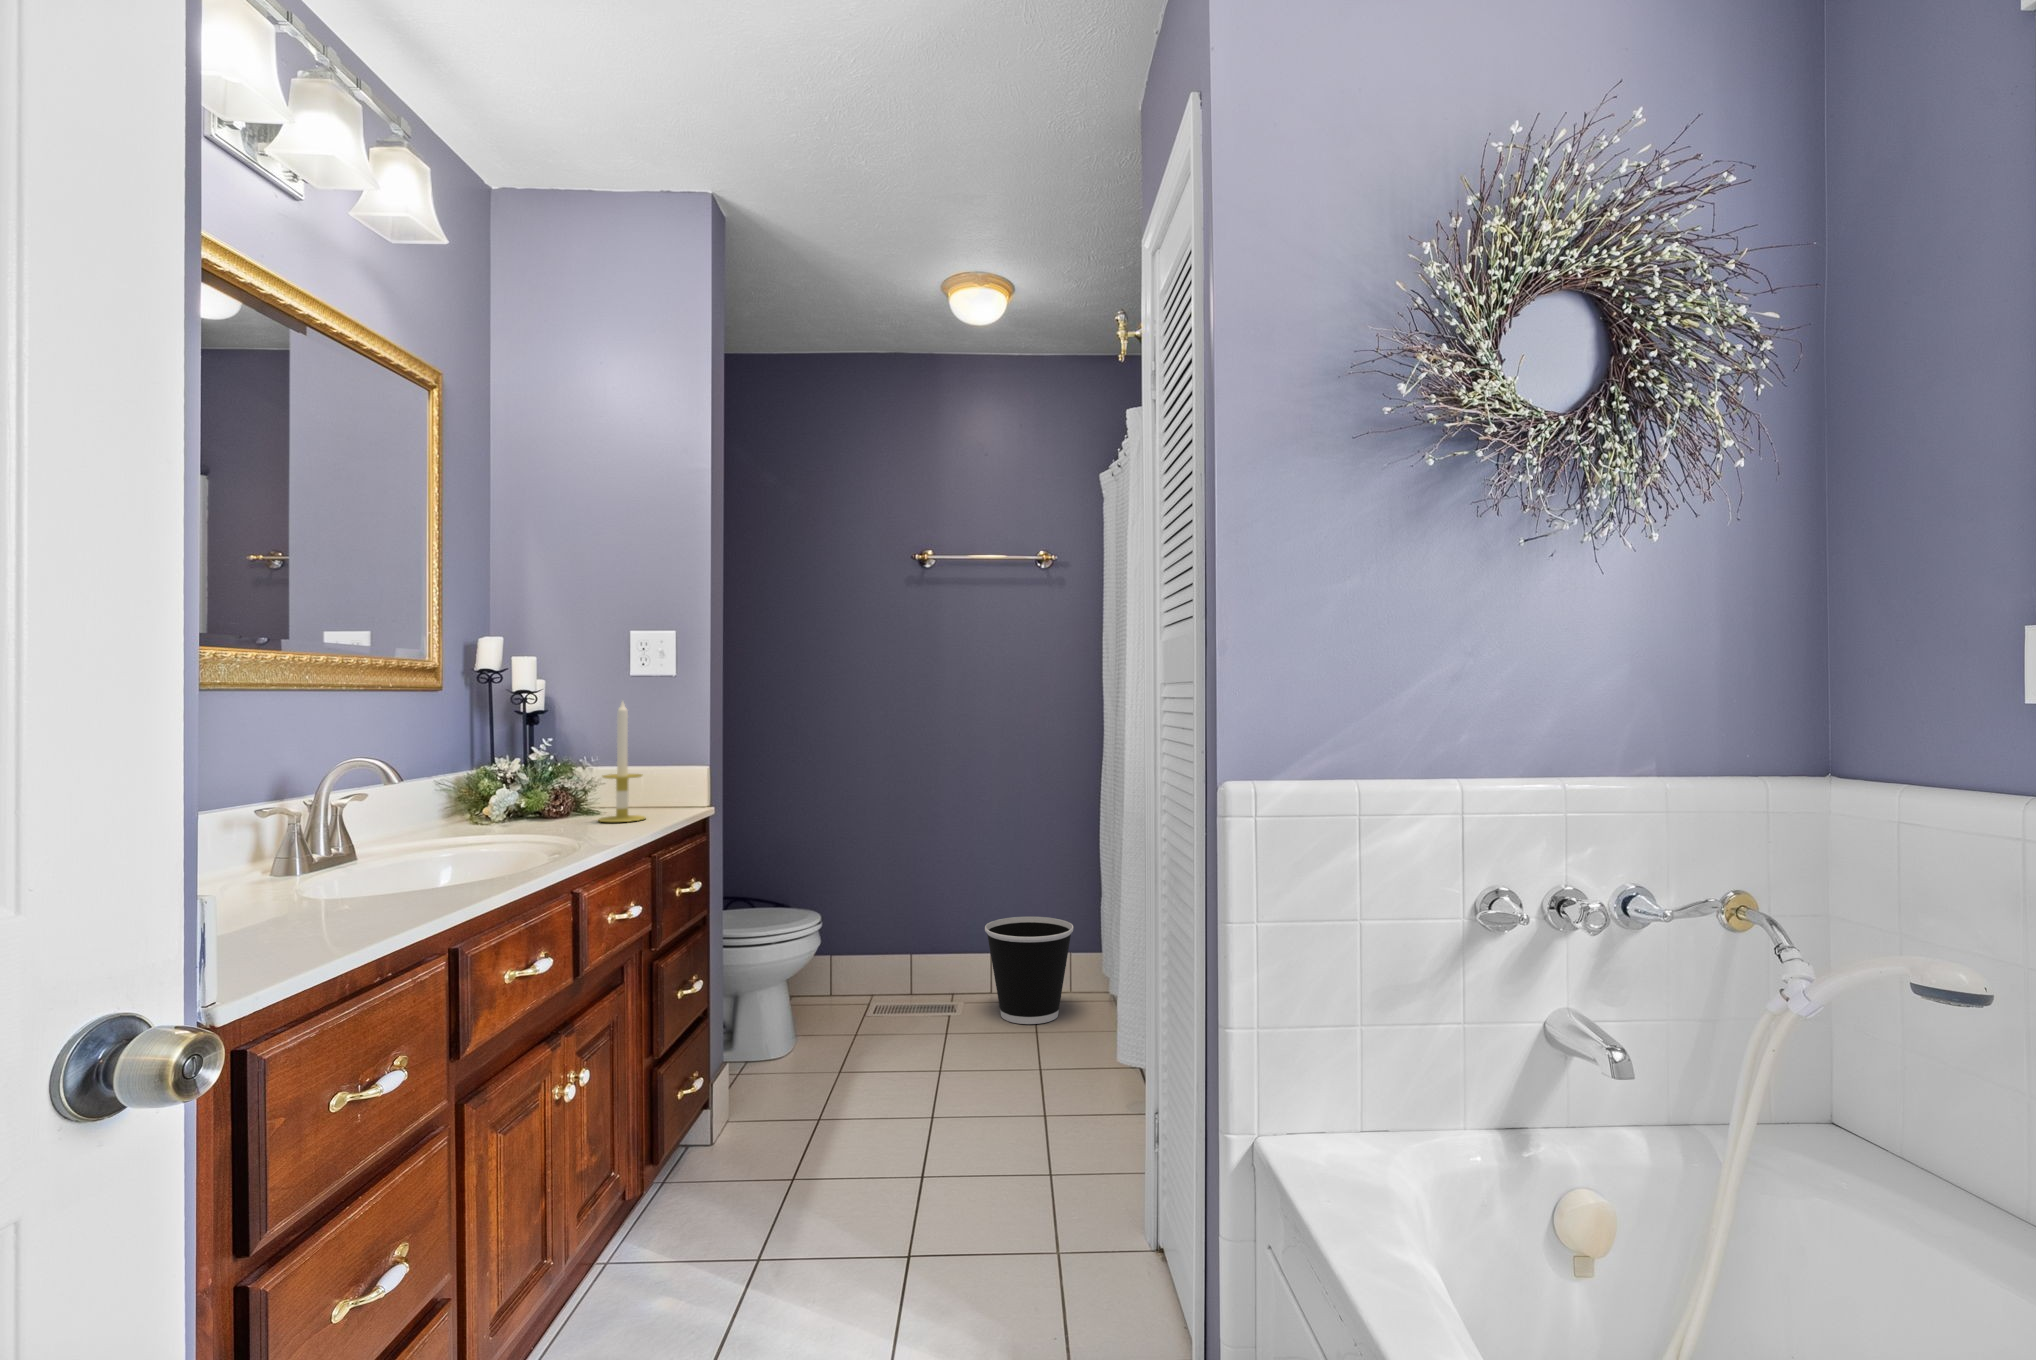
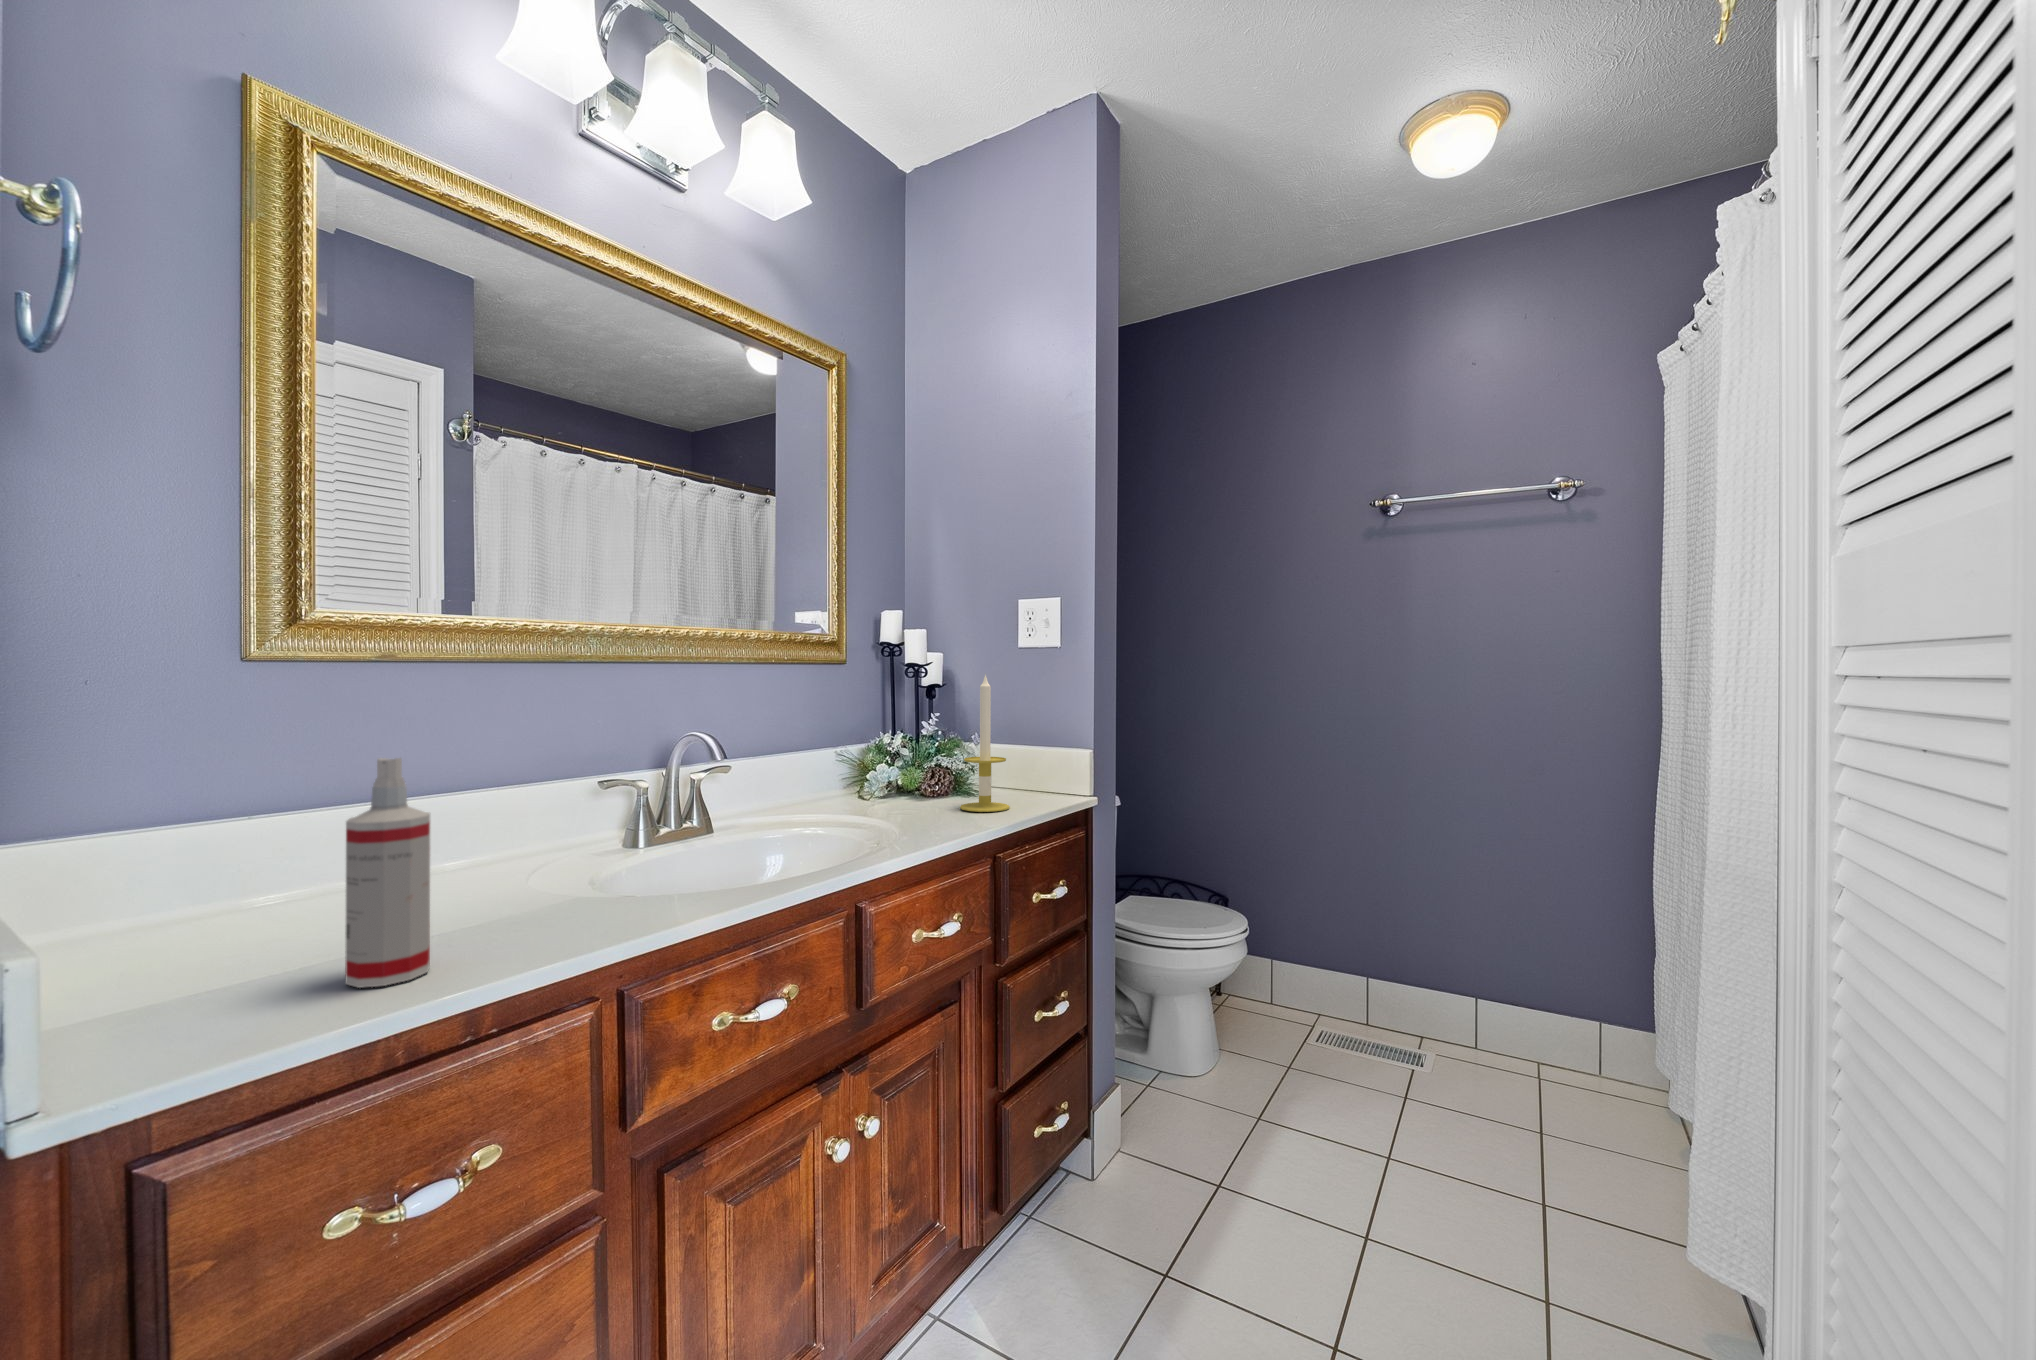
spray bottle: none [280,767,346,944] -> present [345,758,430,988]
wastebasket: present [985,917,1073,1024] -> none [1464,956,1600,1109]

